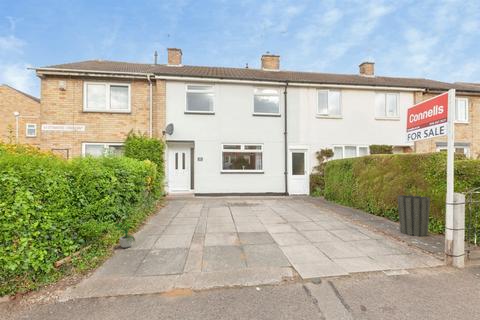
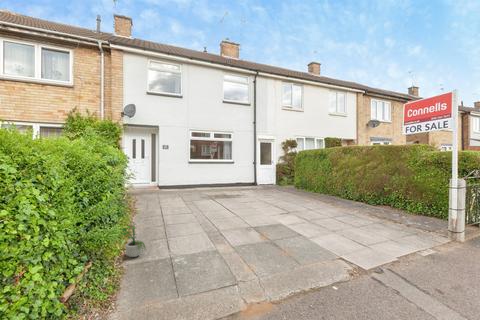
trash can: present [398,195,430,236] -> none [384,182,413,218]

